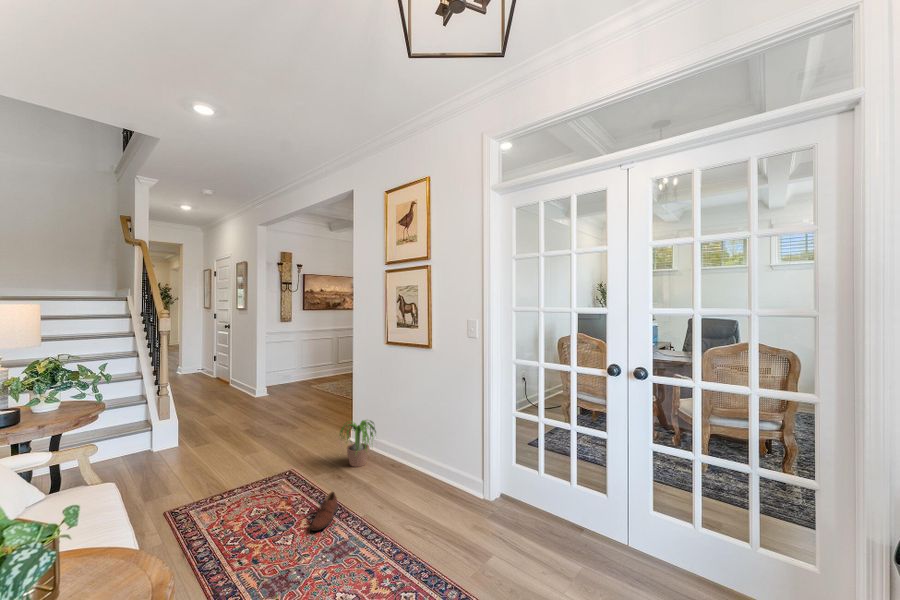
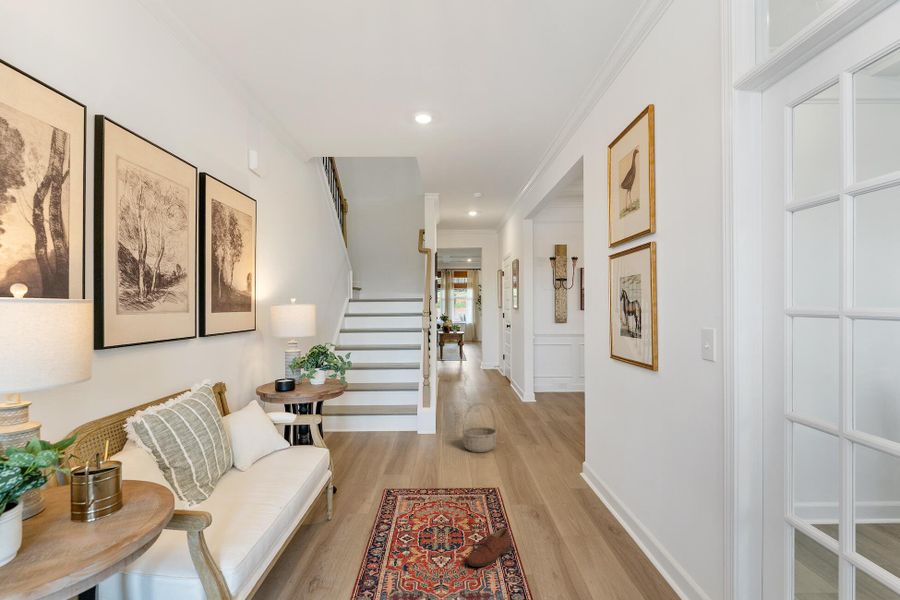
basket: none [226,401,265,451] -> present [462,403,497,452]
potted plant: present [339,420,376,467] -> none [541,449,603,510]

